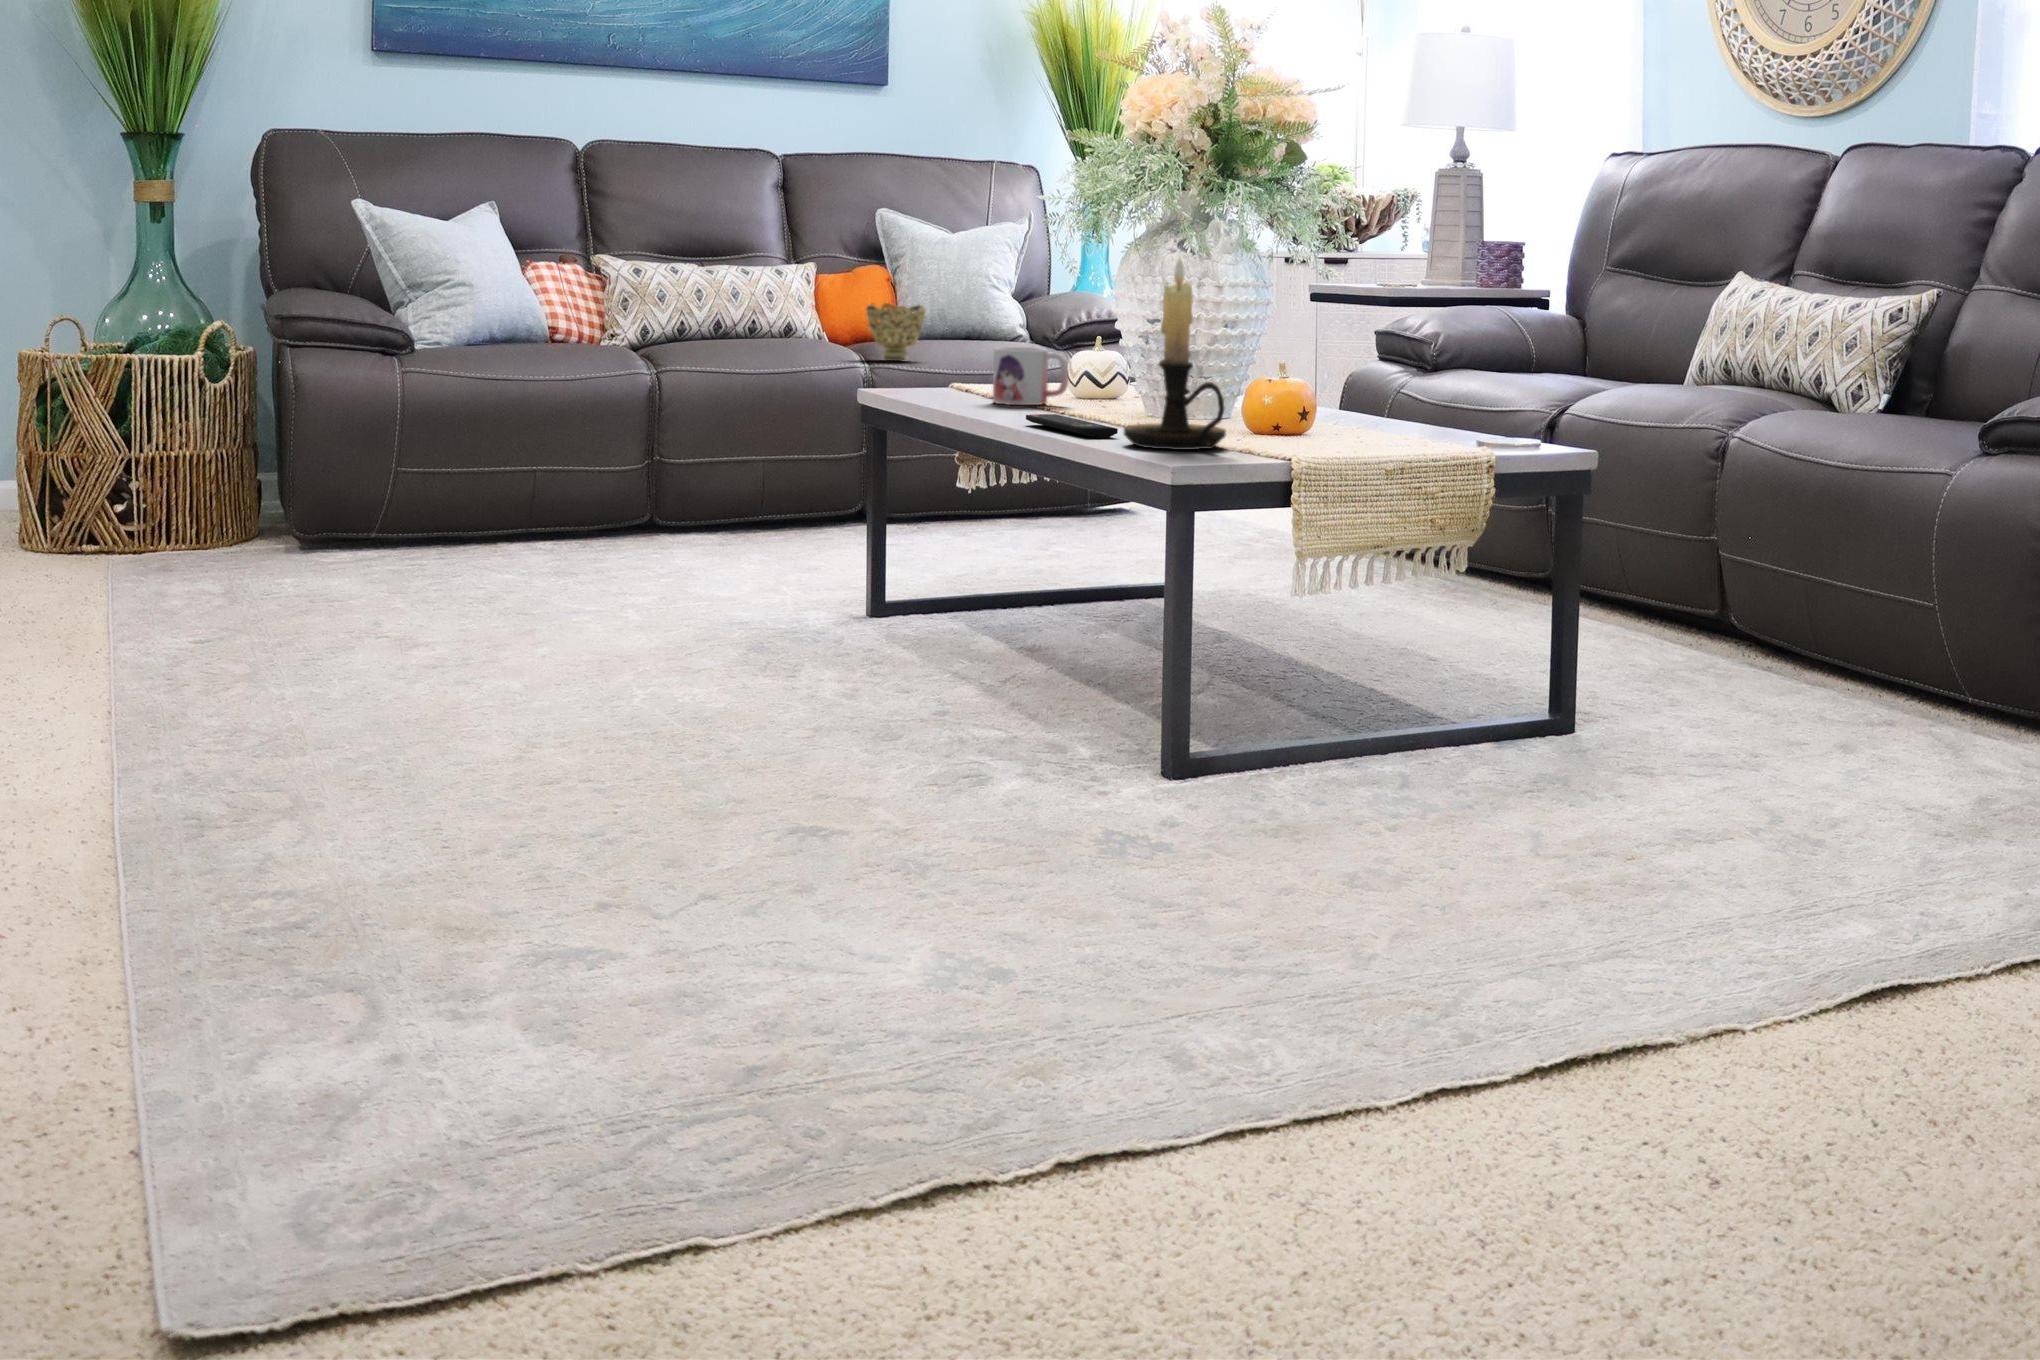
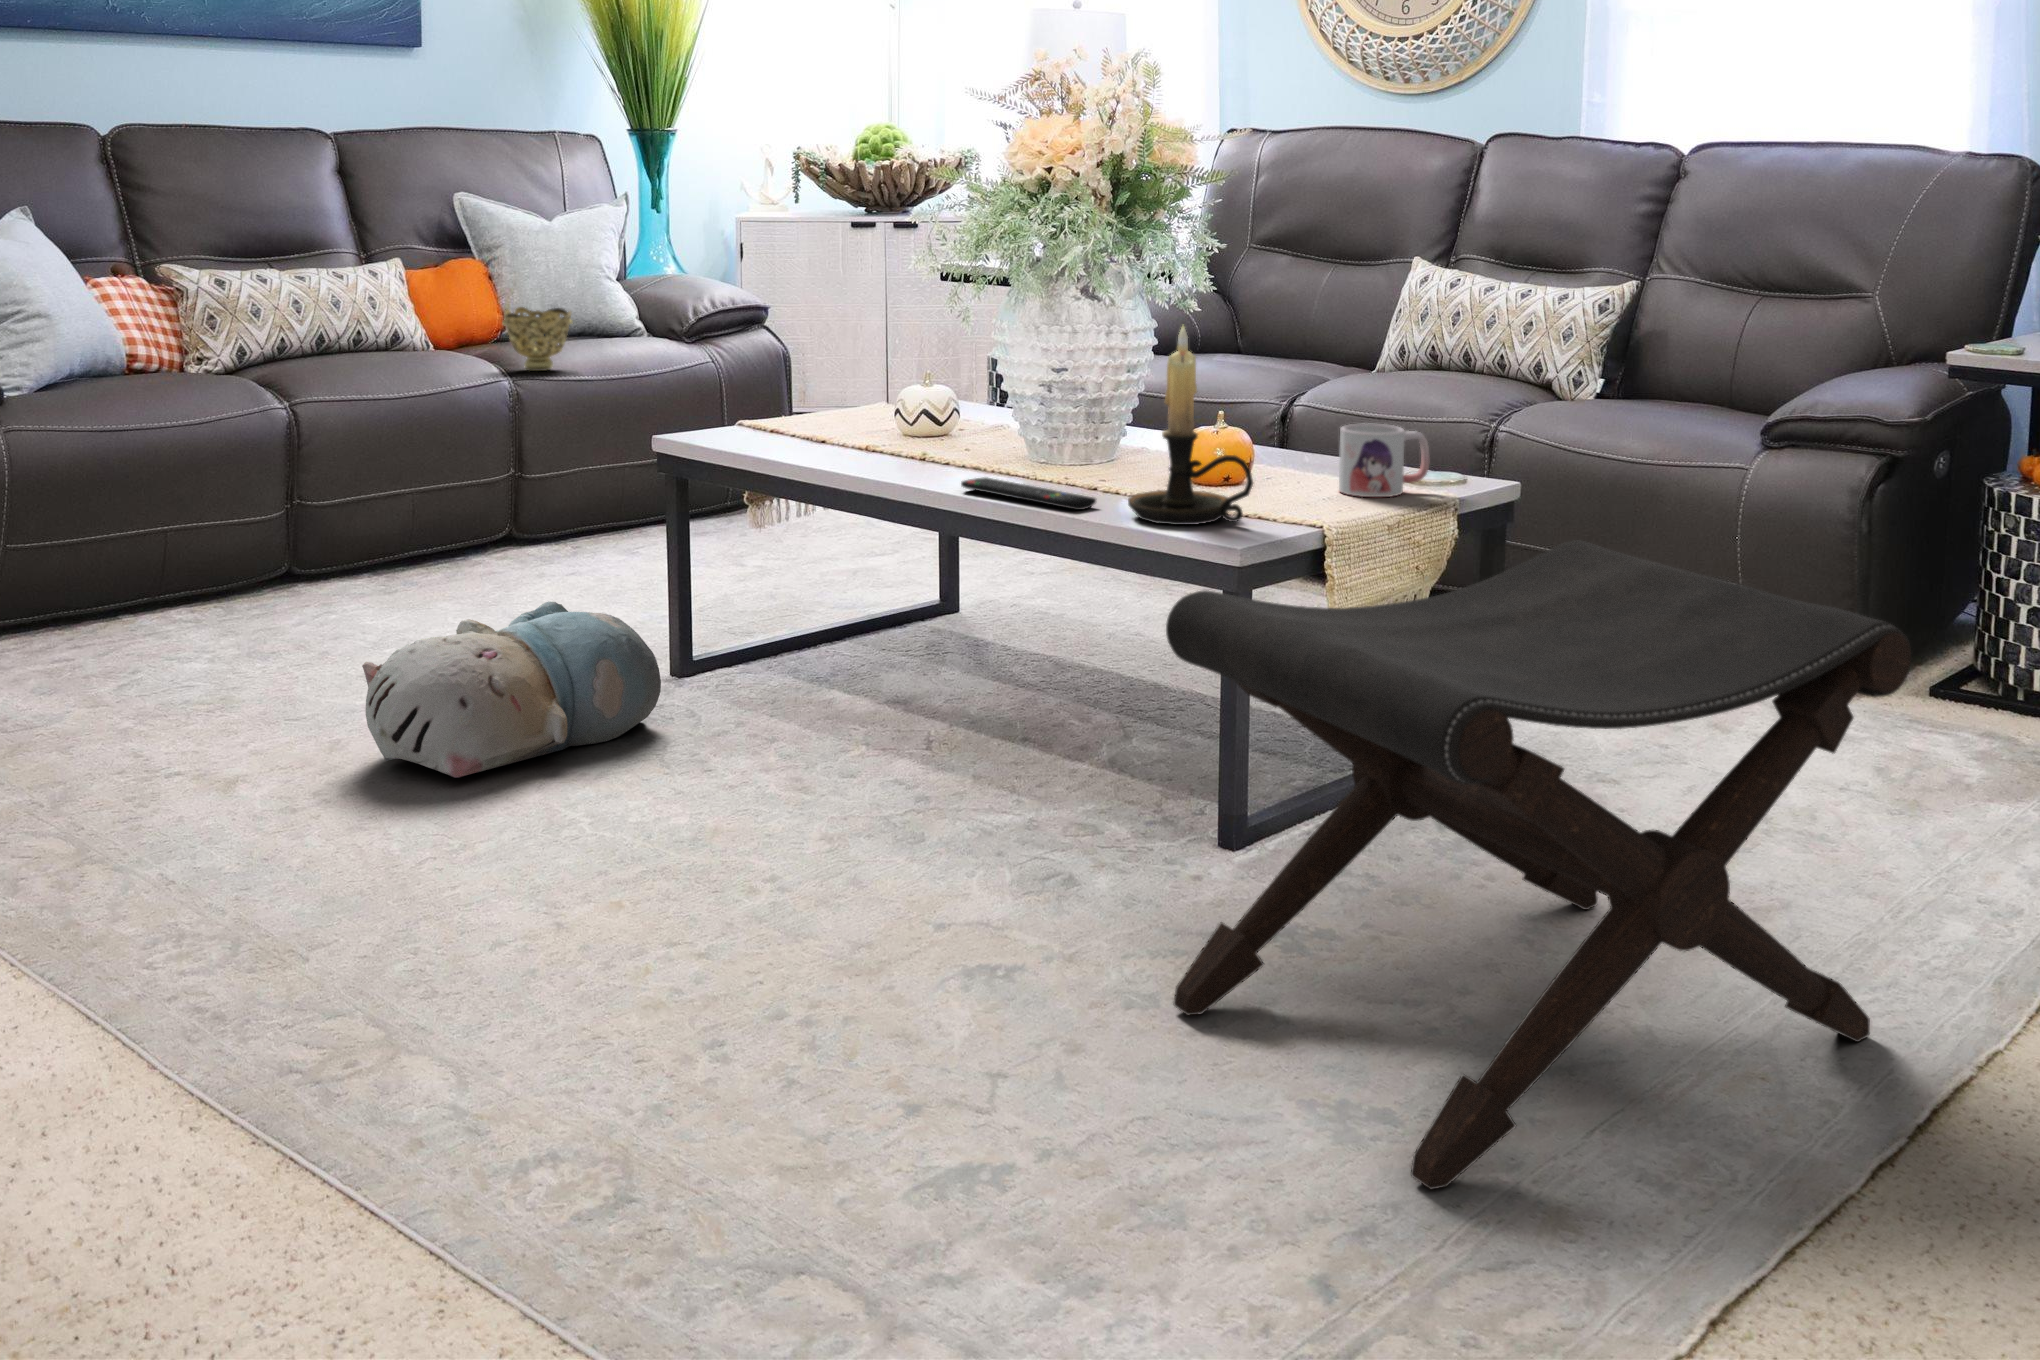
mug: present [993,347,1069,405] -> present [1339,423,1429,497]
footstool: none [939,453,1623,1005] -> present [1166,540,1911,1189]
plush toy: none [541,522,809,651] -> present [362,601,661,778]

